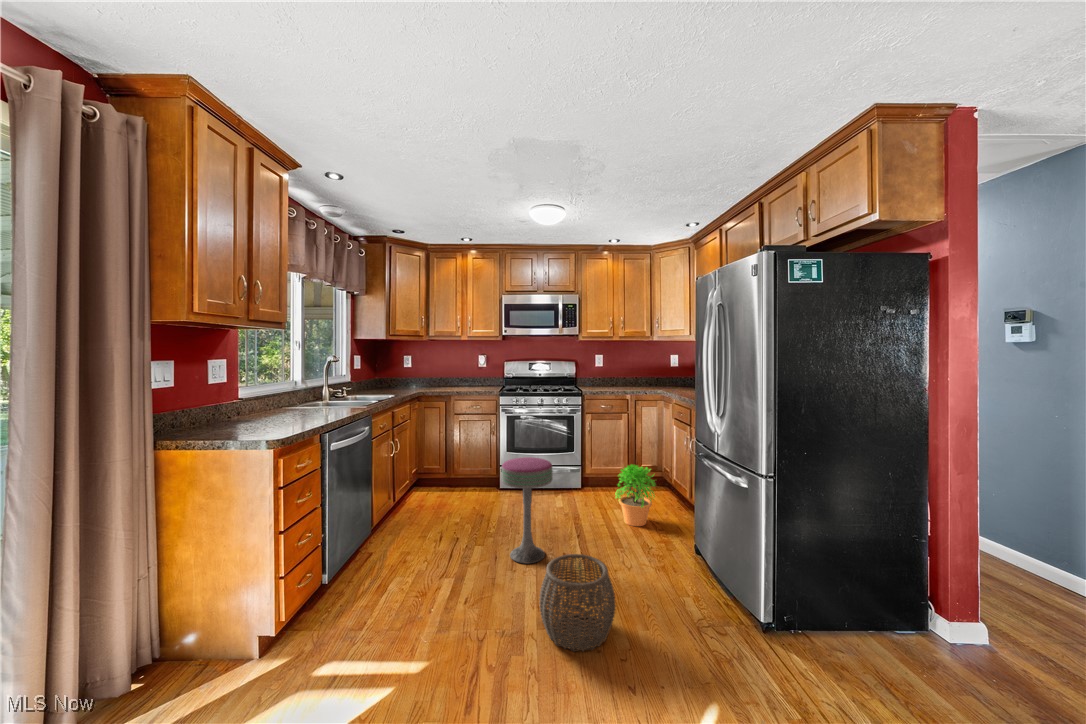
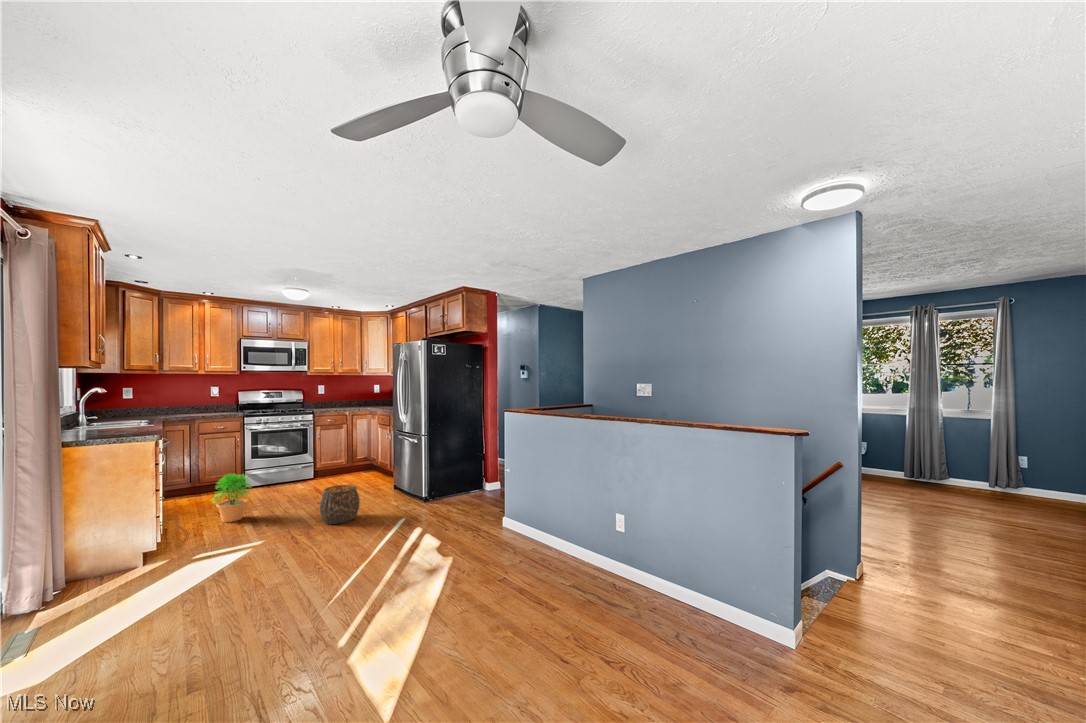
bar stool: present [501,457,553,563] -> none [276,449,311,511]
potted plant: present [615,464,655,526] -> present [213,474,251,522]

